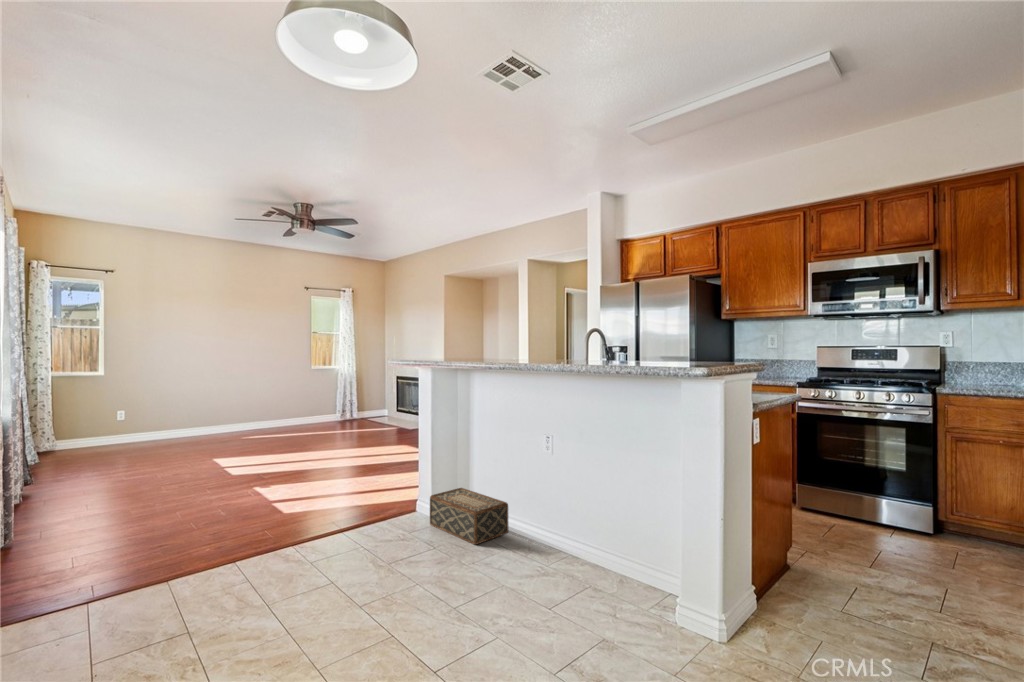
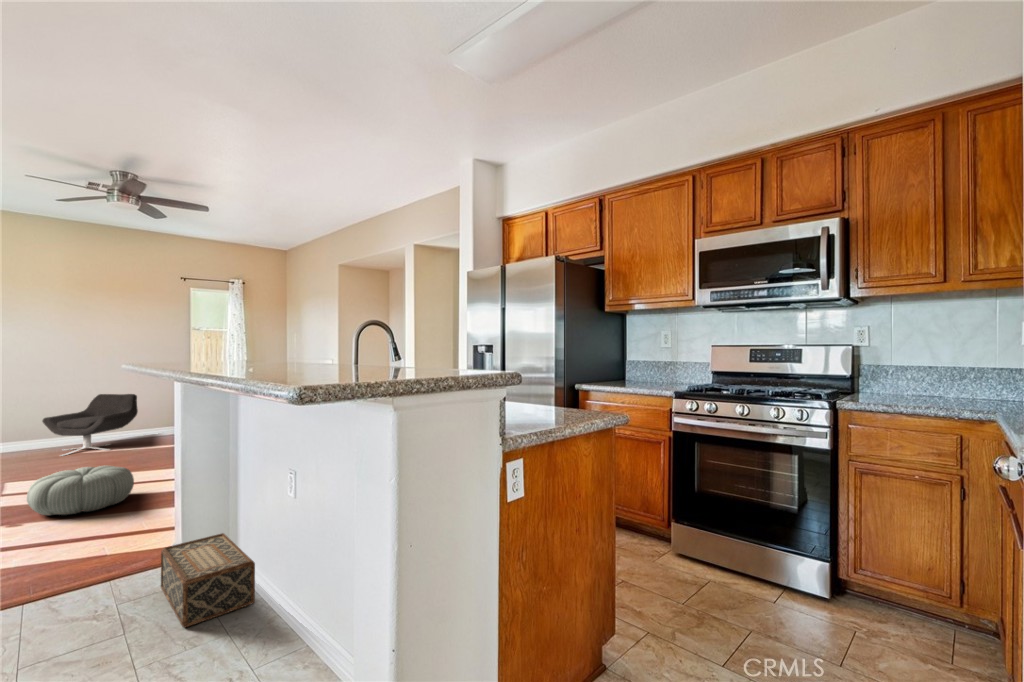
lounge chair: none [208,390,277,442] -> present [42,394,138,456]
pouf: none [263,445,333,482] -> present [27,466,134,515]

